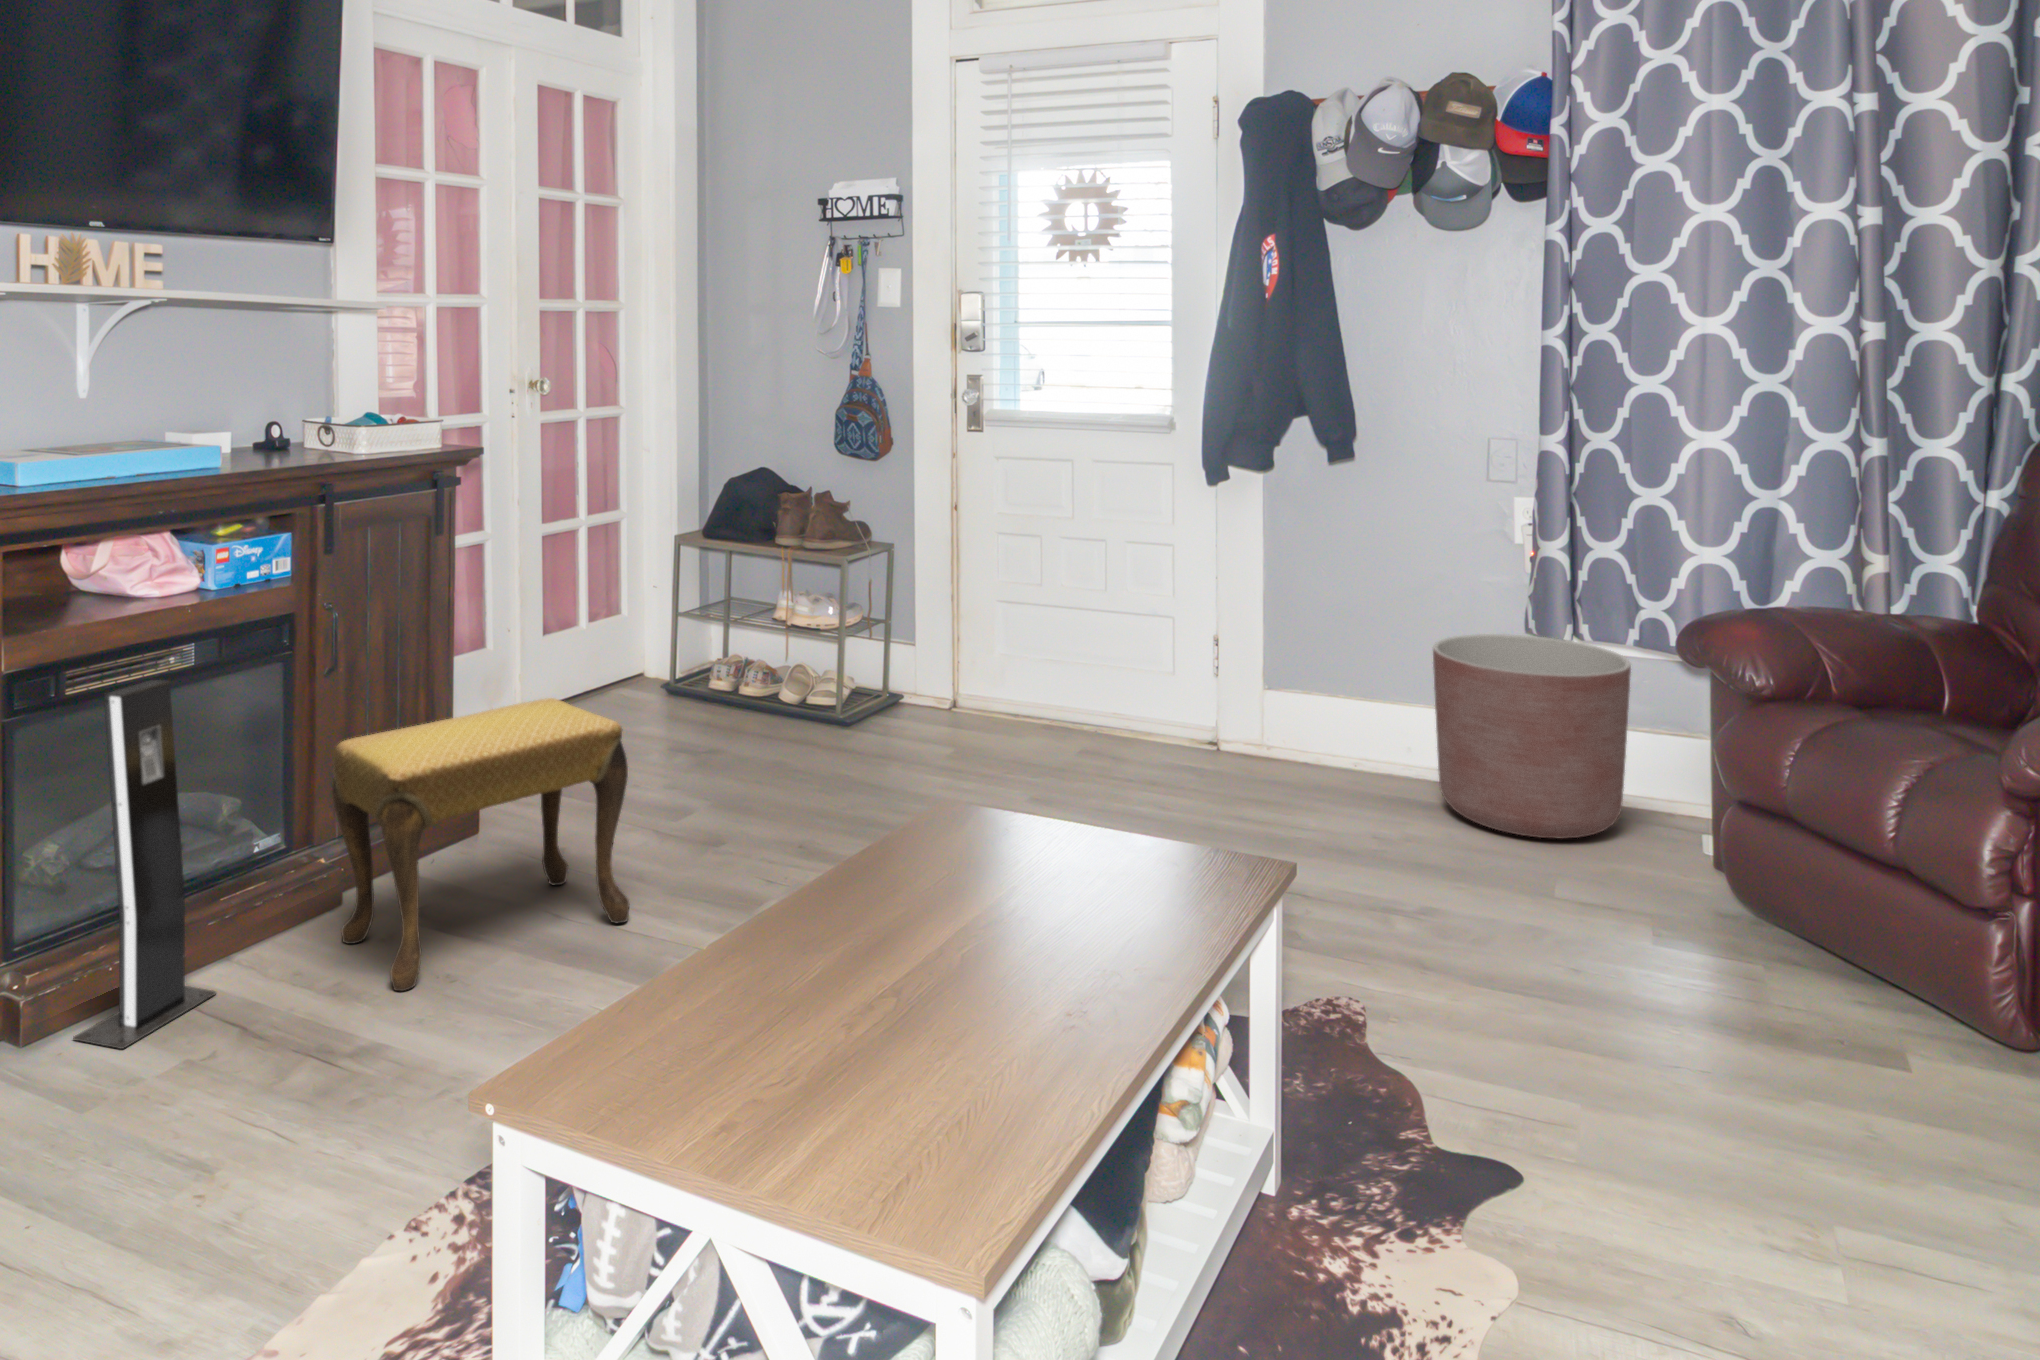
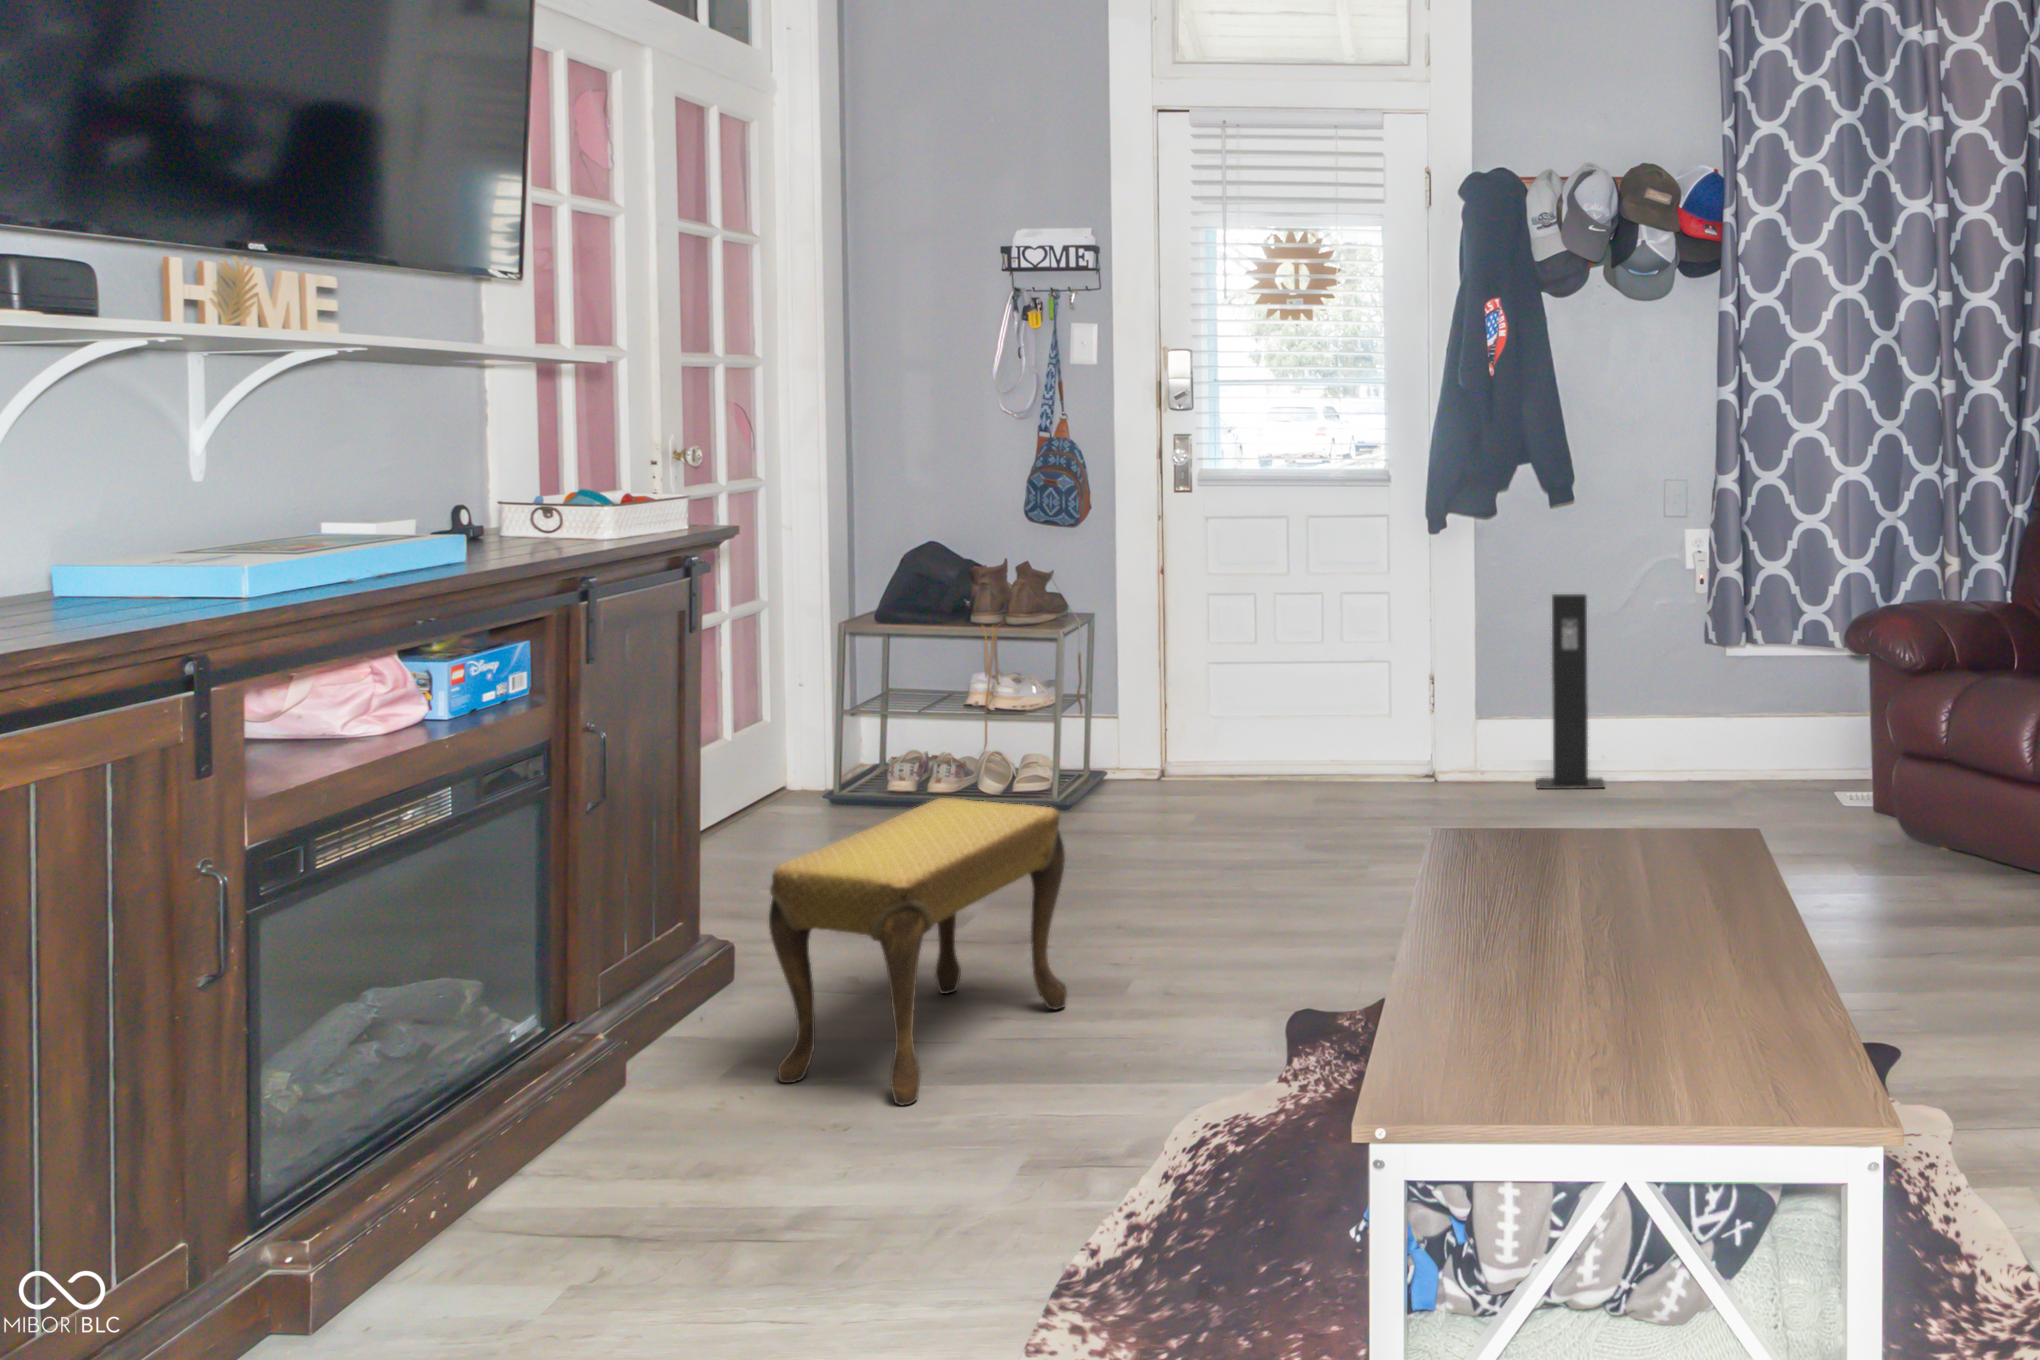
planter: present [1433,634,1631,838] -> none [1647,644,1799,807]
speaker: present [73,680,216,1049] -> present [1536,594,1604,789]

